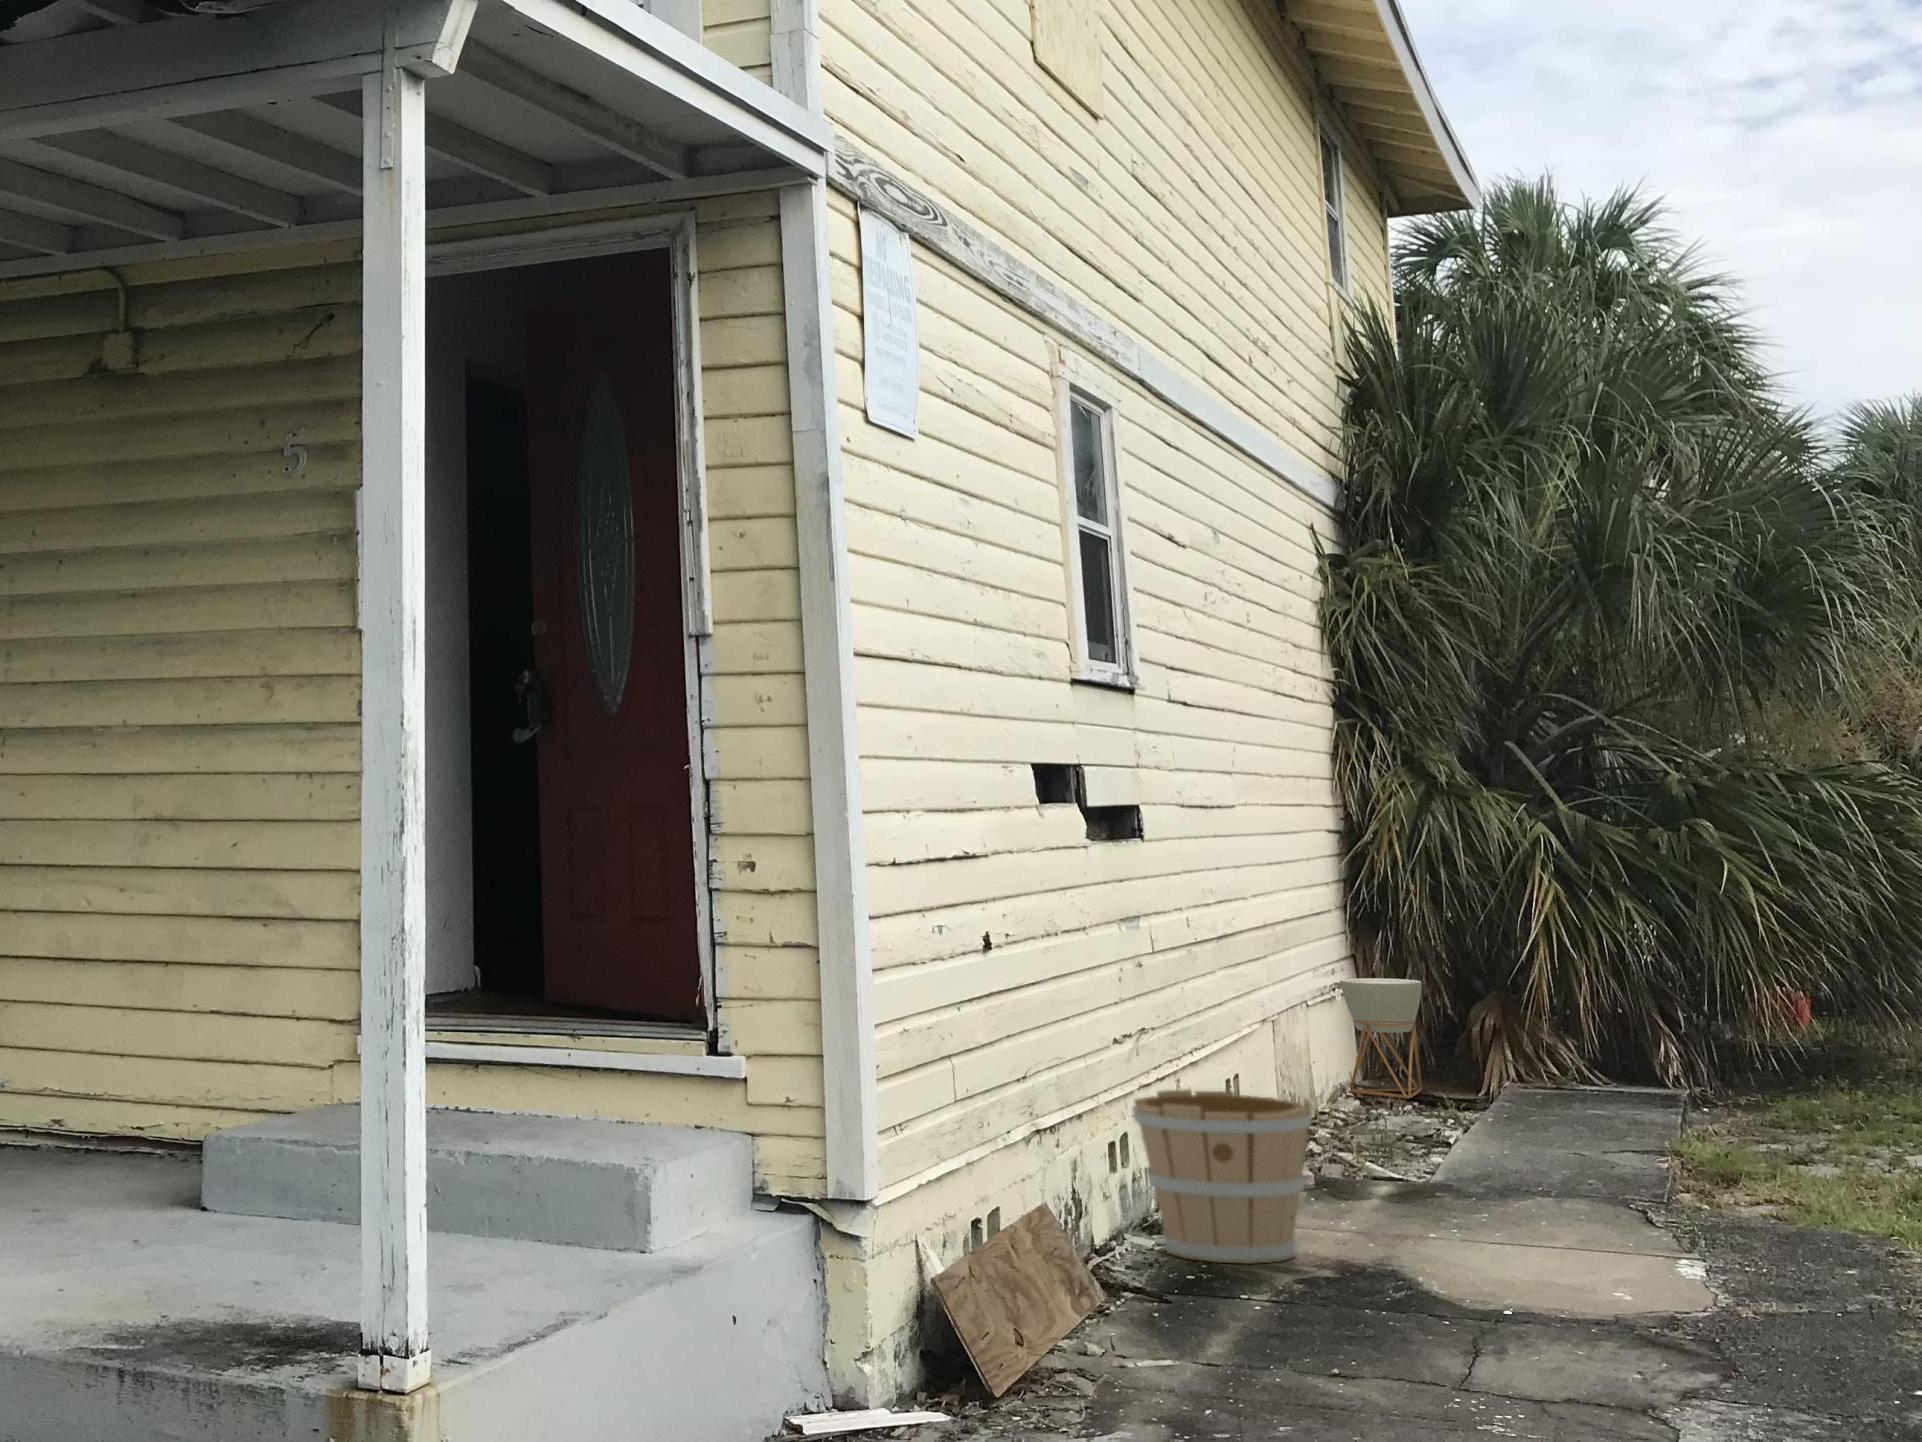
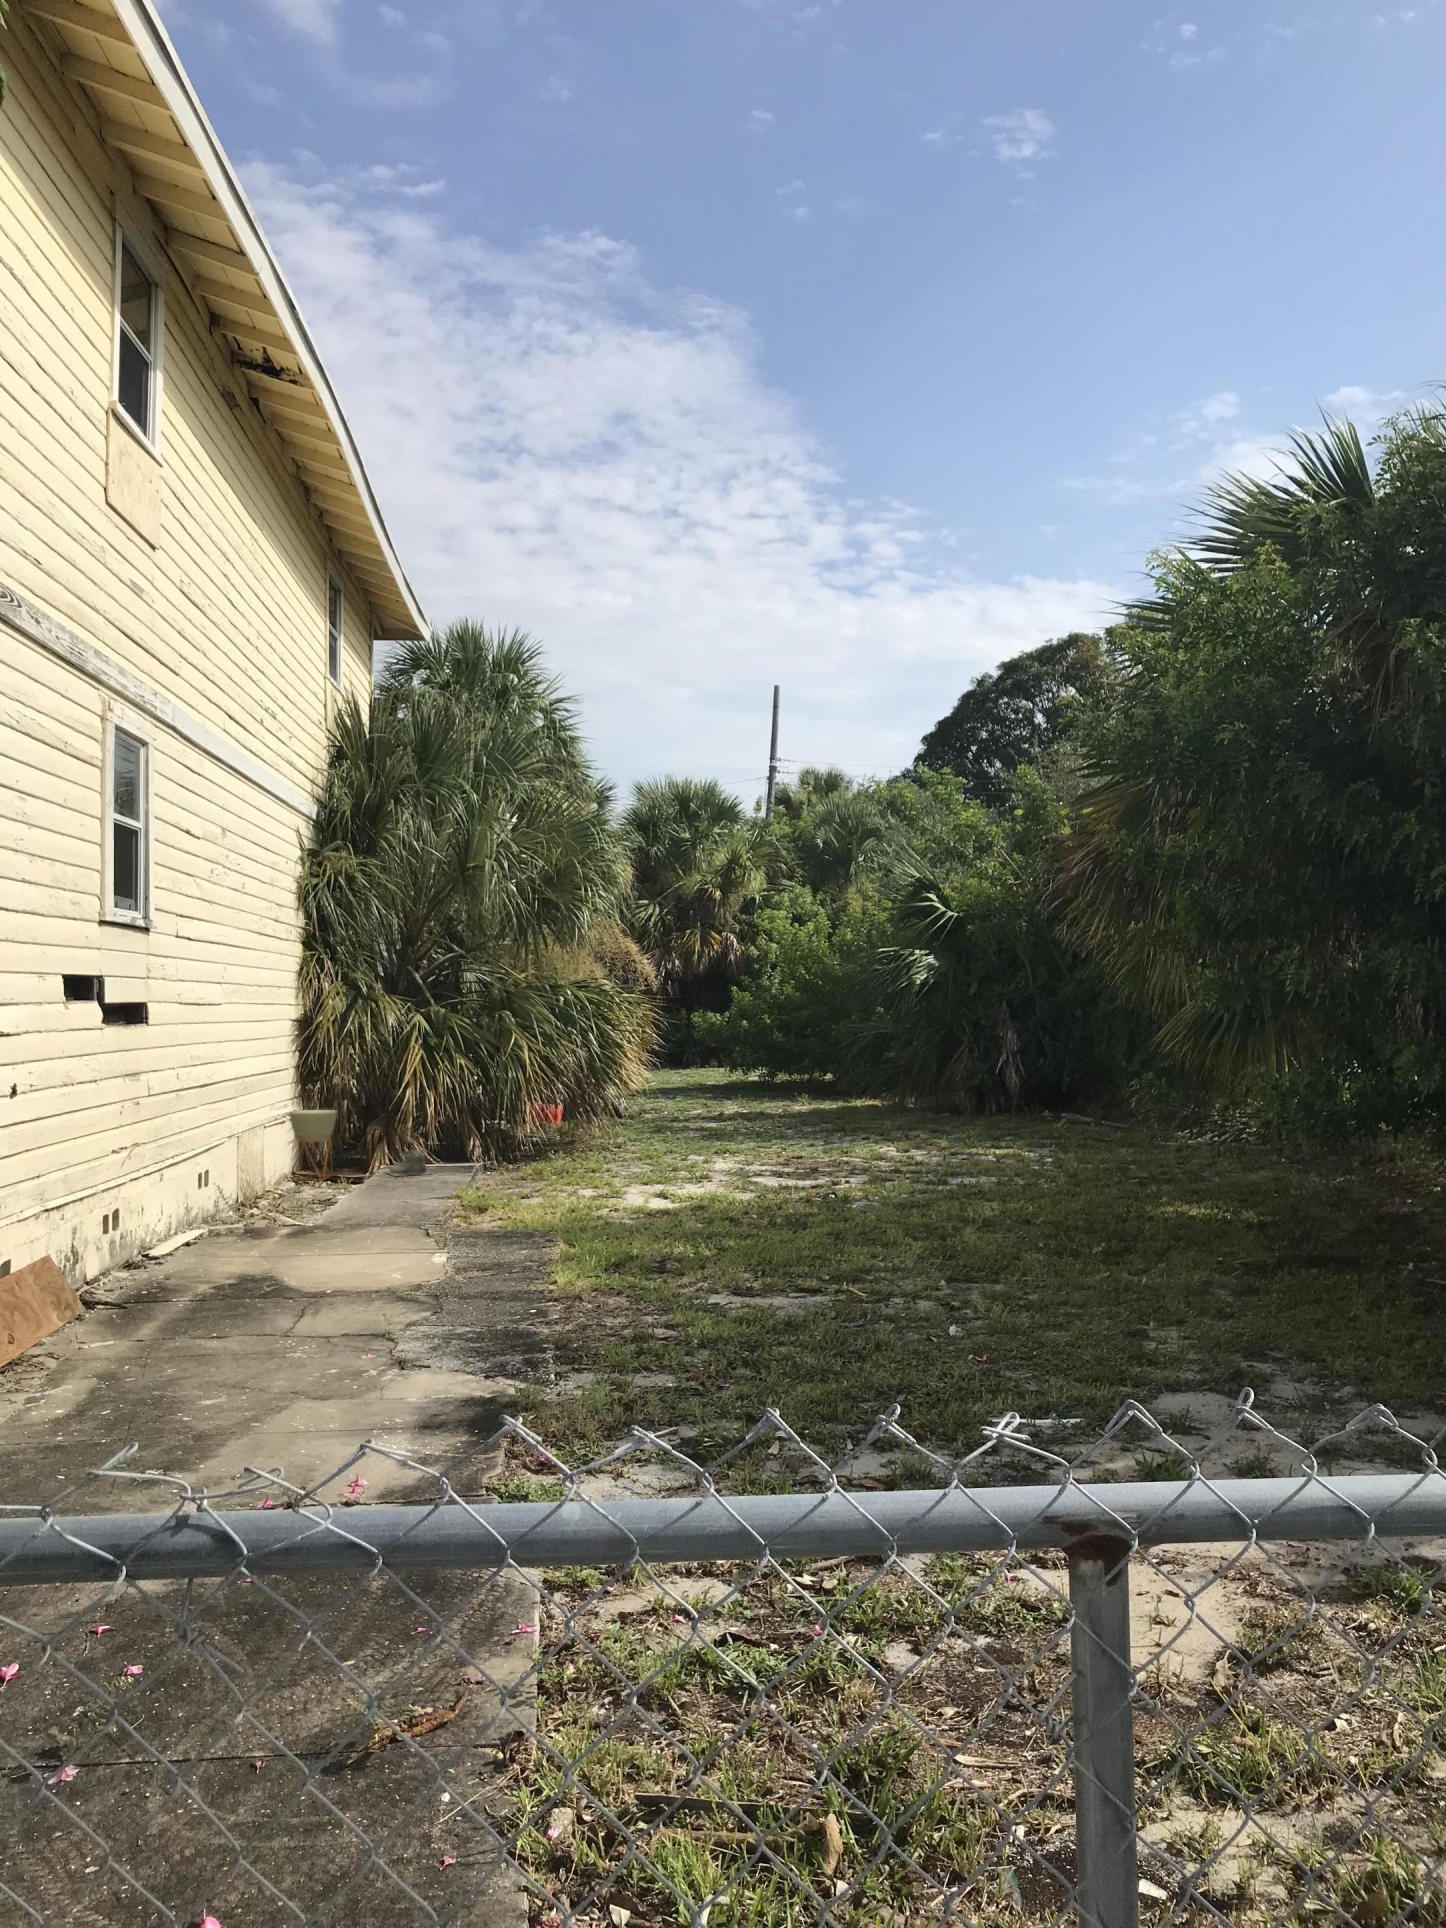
boots: none [1508,1051,1603,1098] -> present [387,1150,430,1176]
wooden bucket: present [1132,1089,1312,1264] -> none [120,1179,234,1282]

